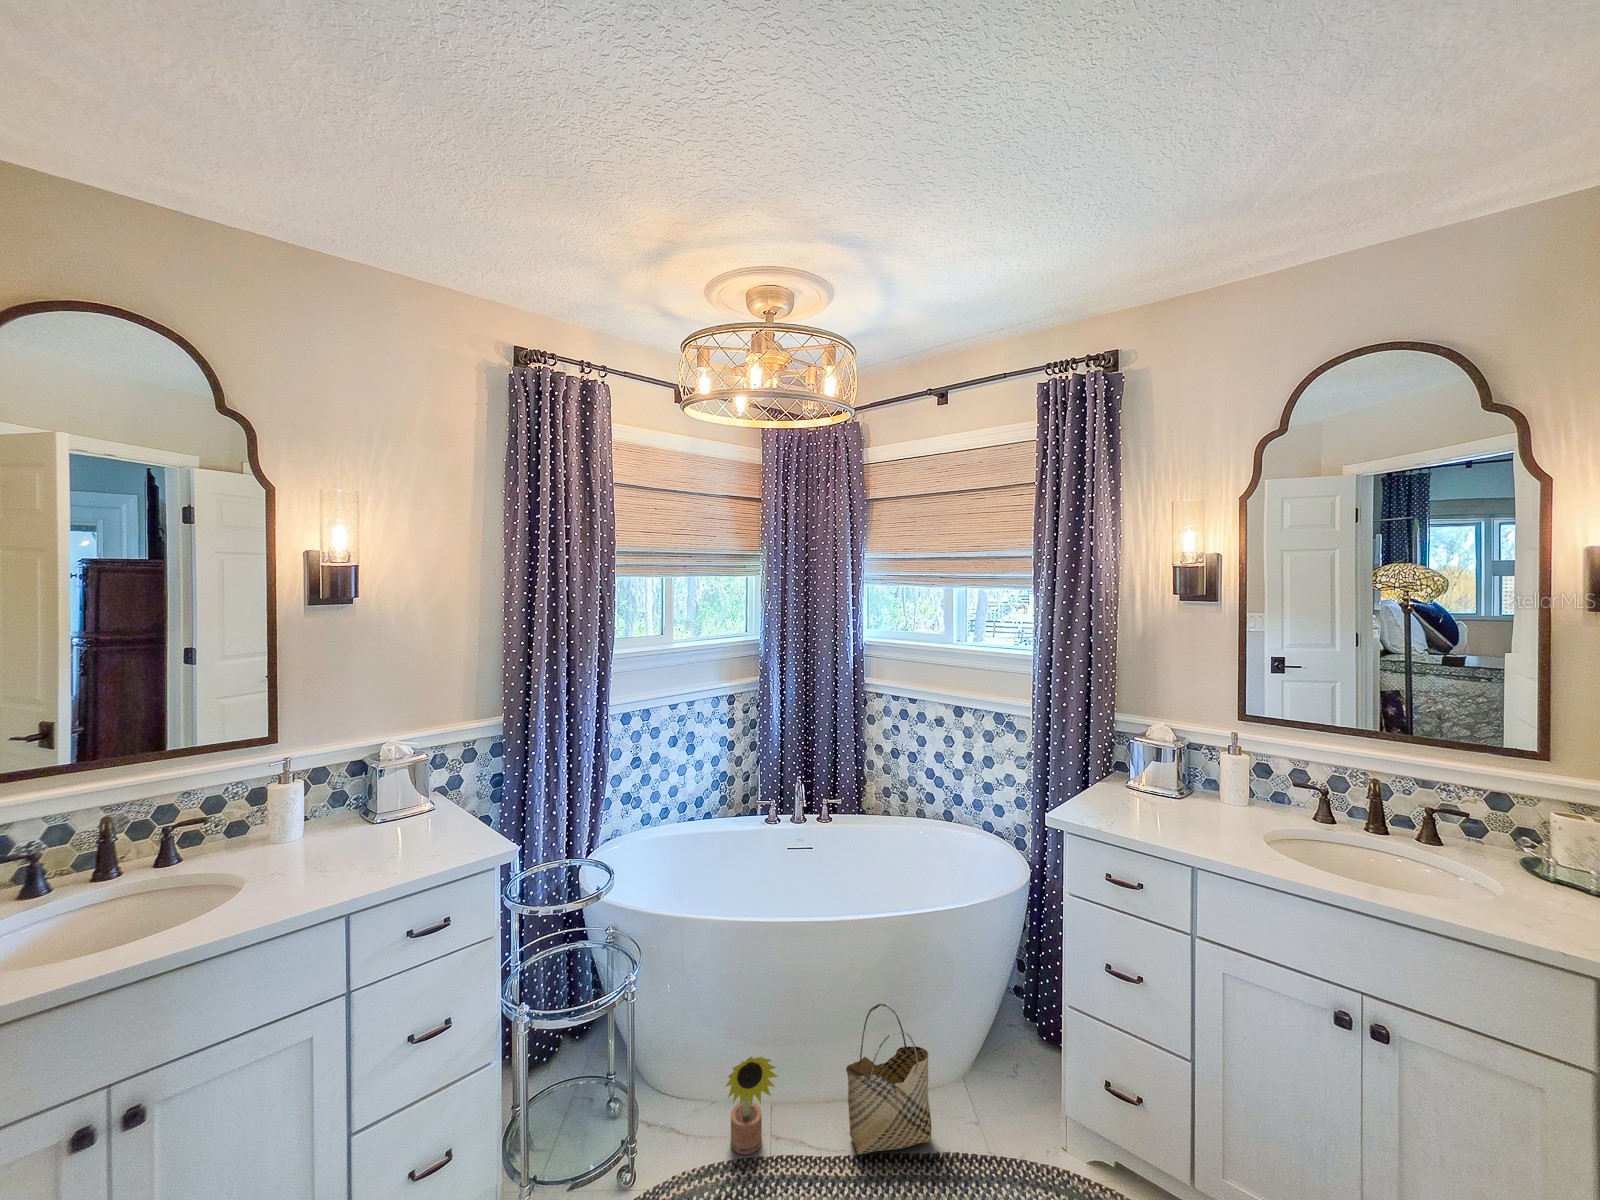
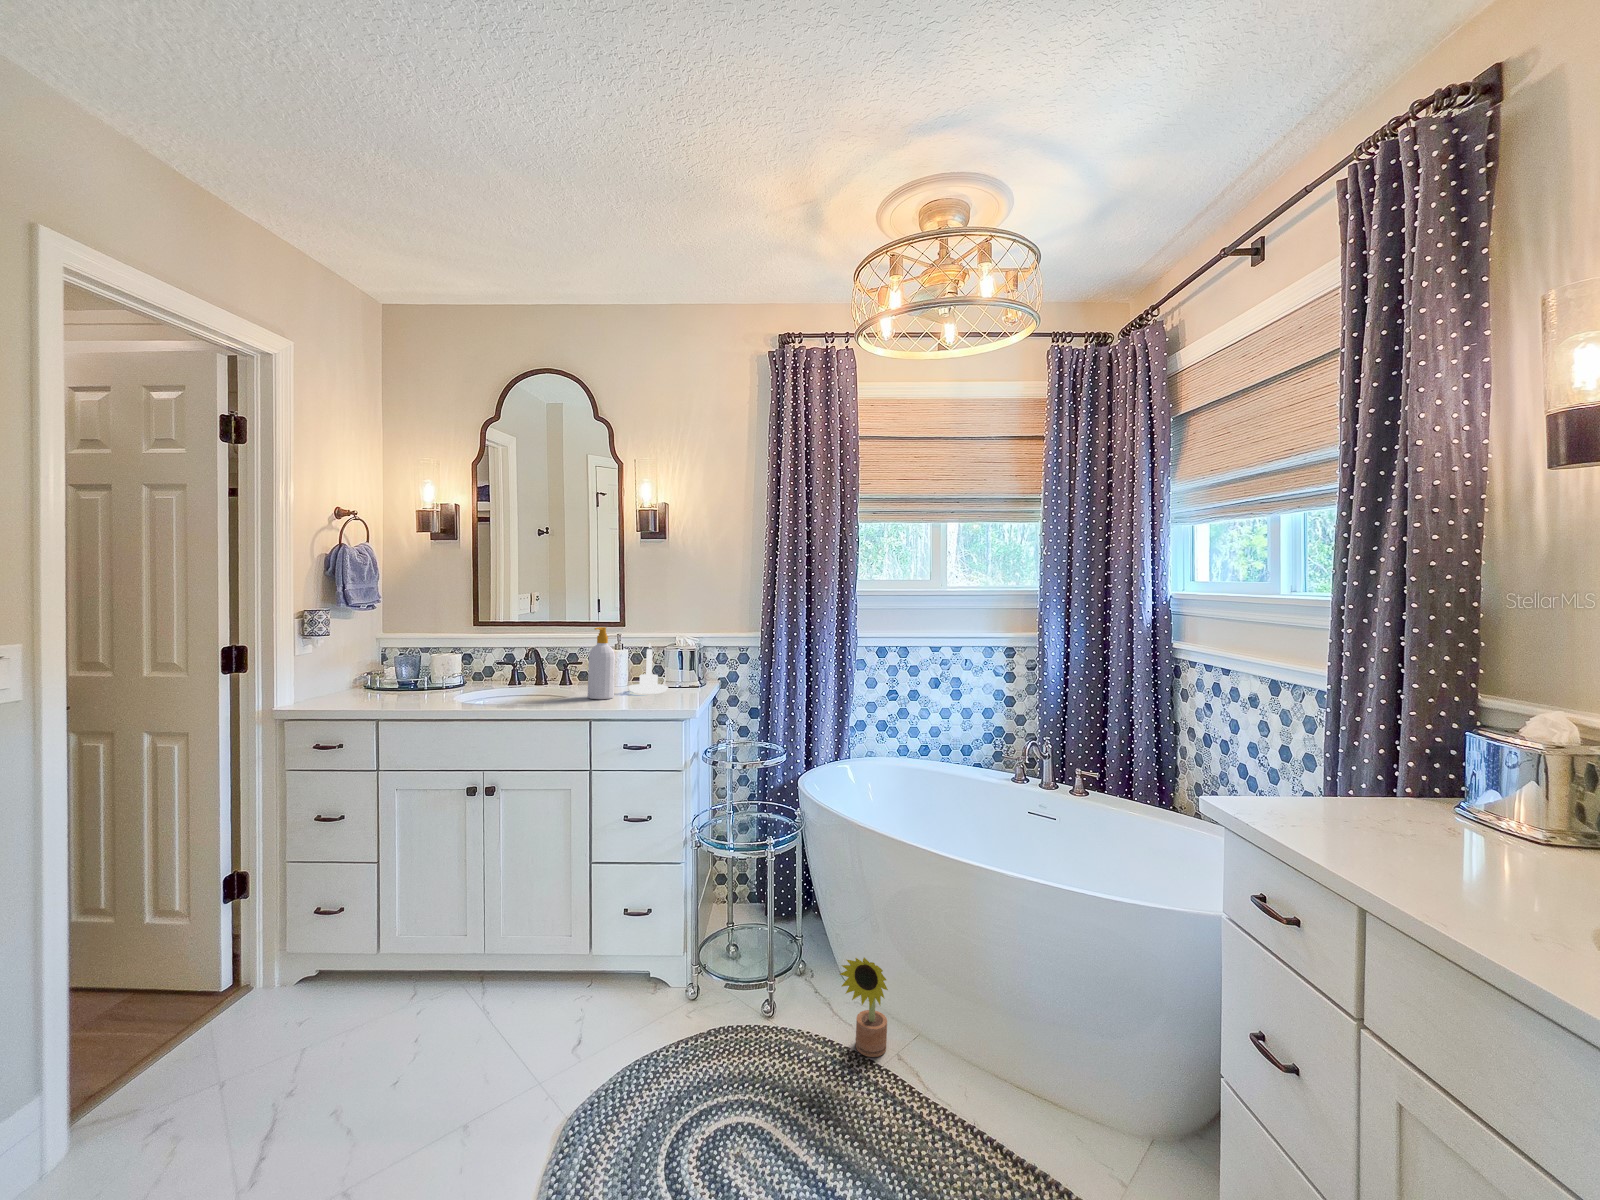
soap bottle: none [313,769,359,882] -> present [588,627,615,699]
candle holder: none [354,772,417,849] -> present [629,643,668,694]
woven basket: present [846,1004,931,1155] -> none [955,973,1062,1151]

